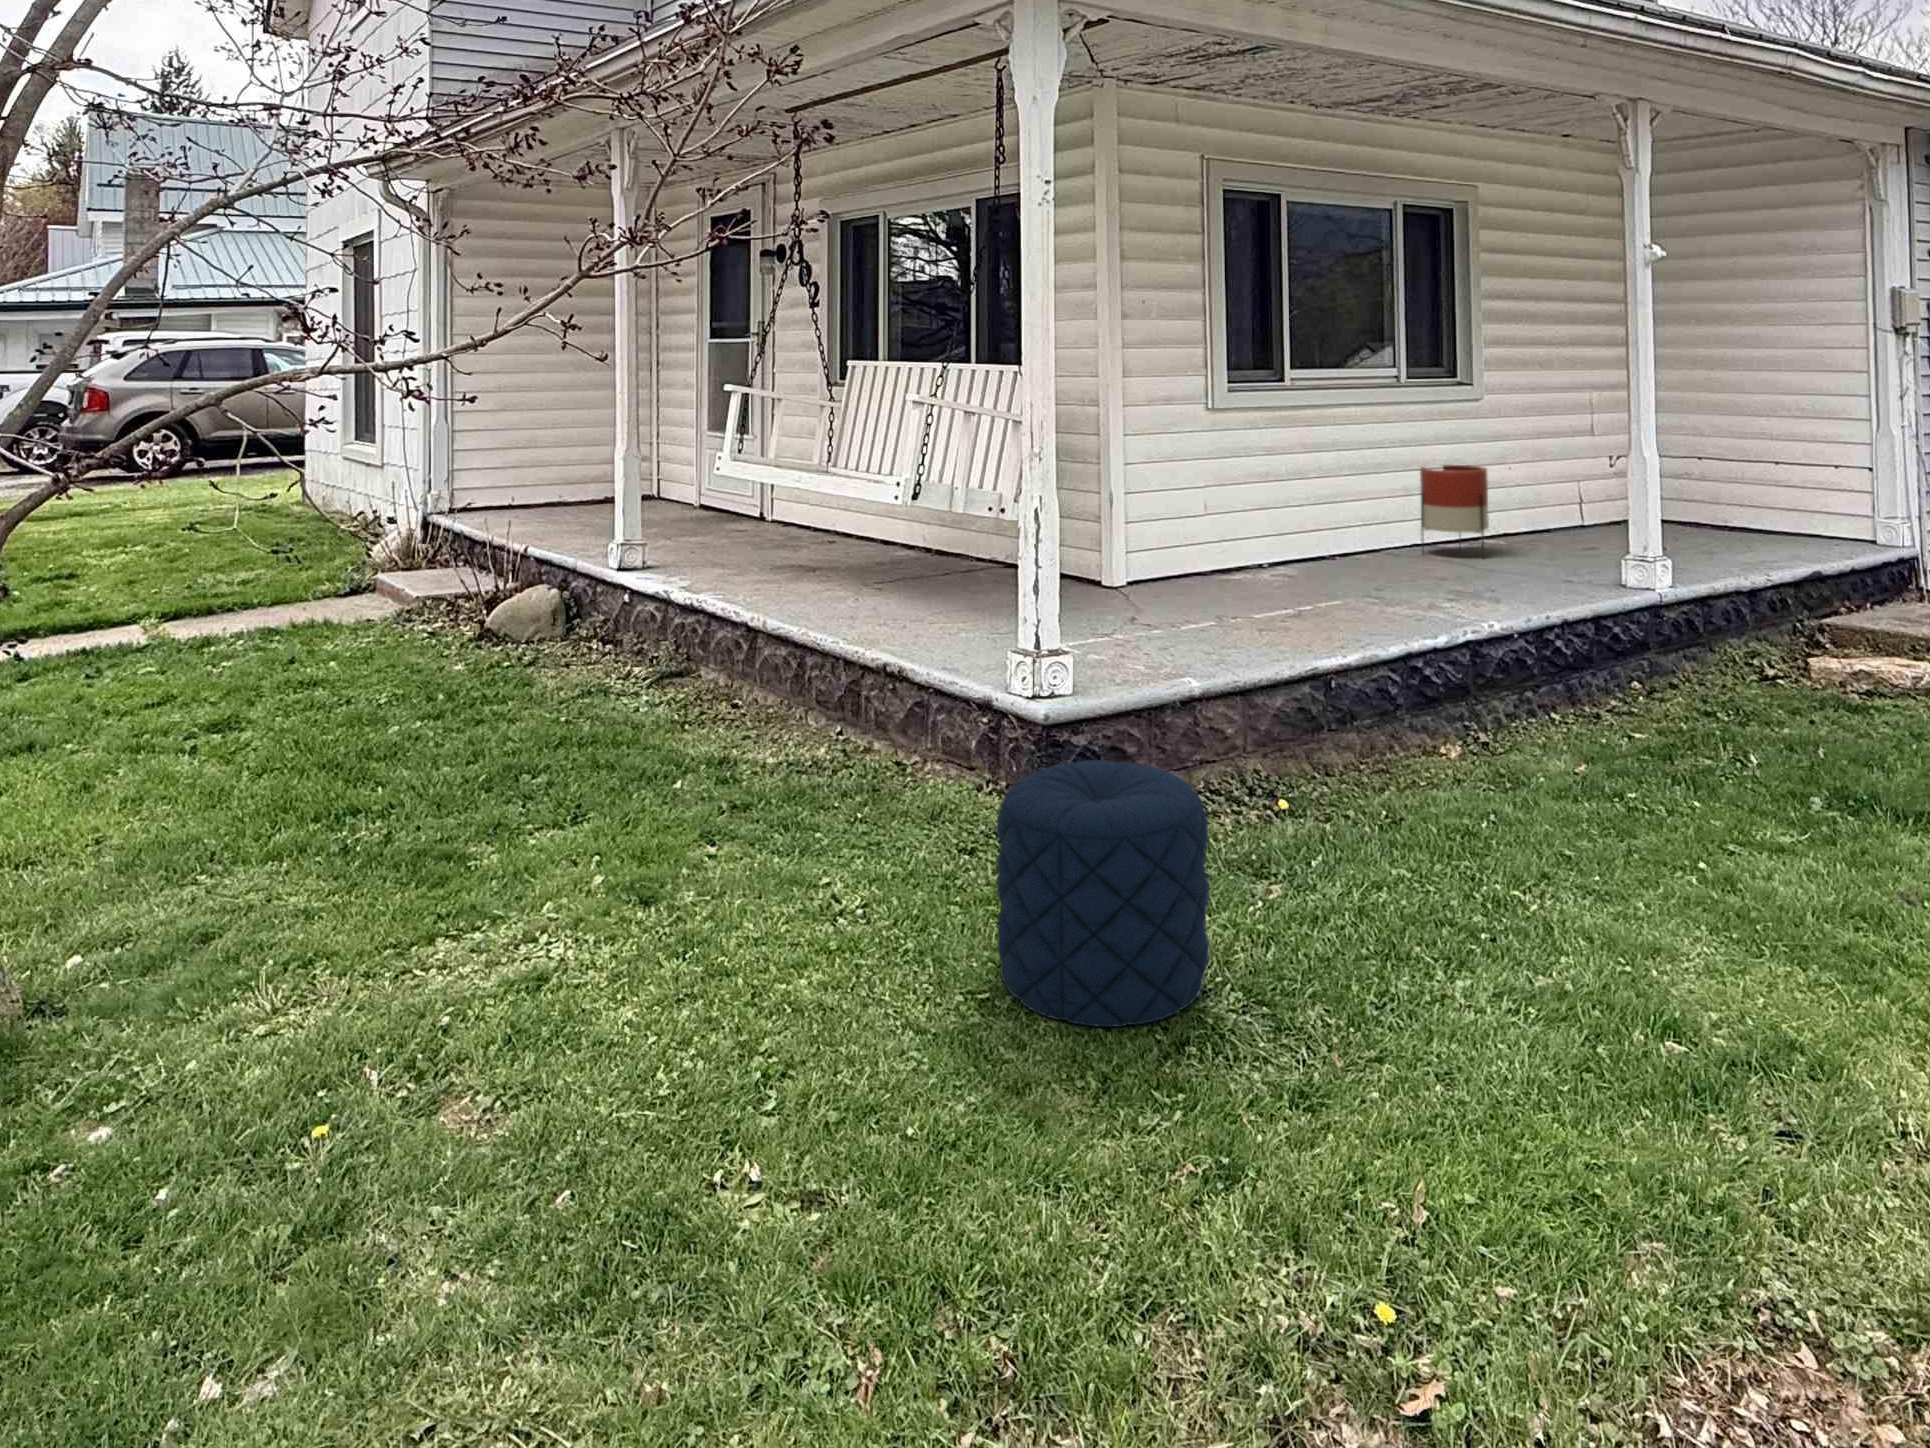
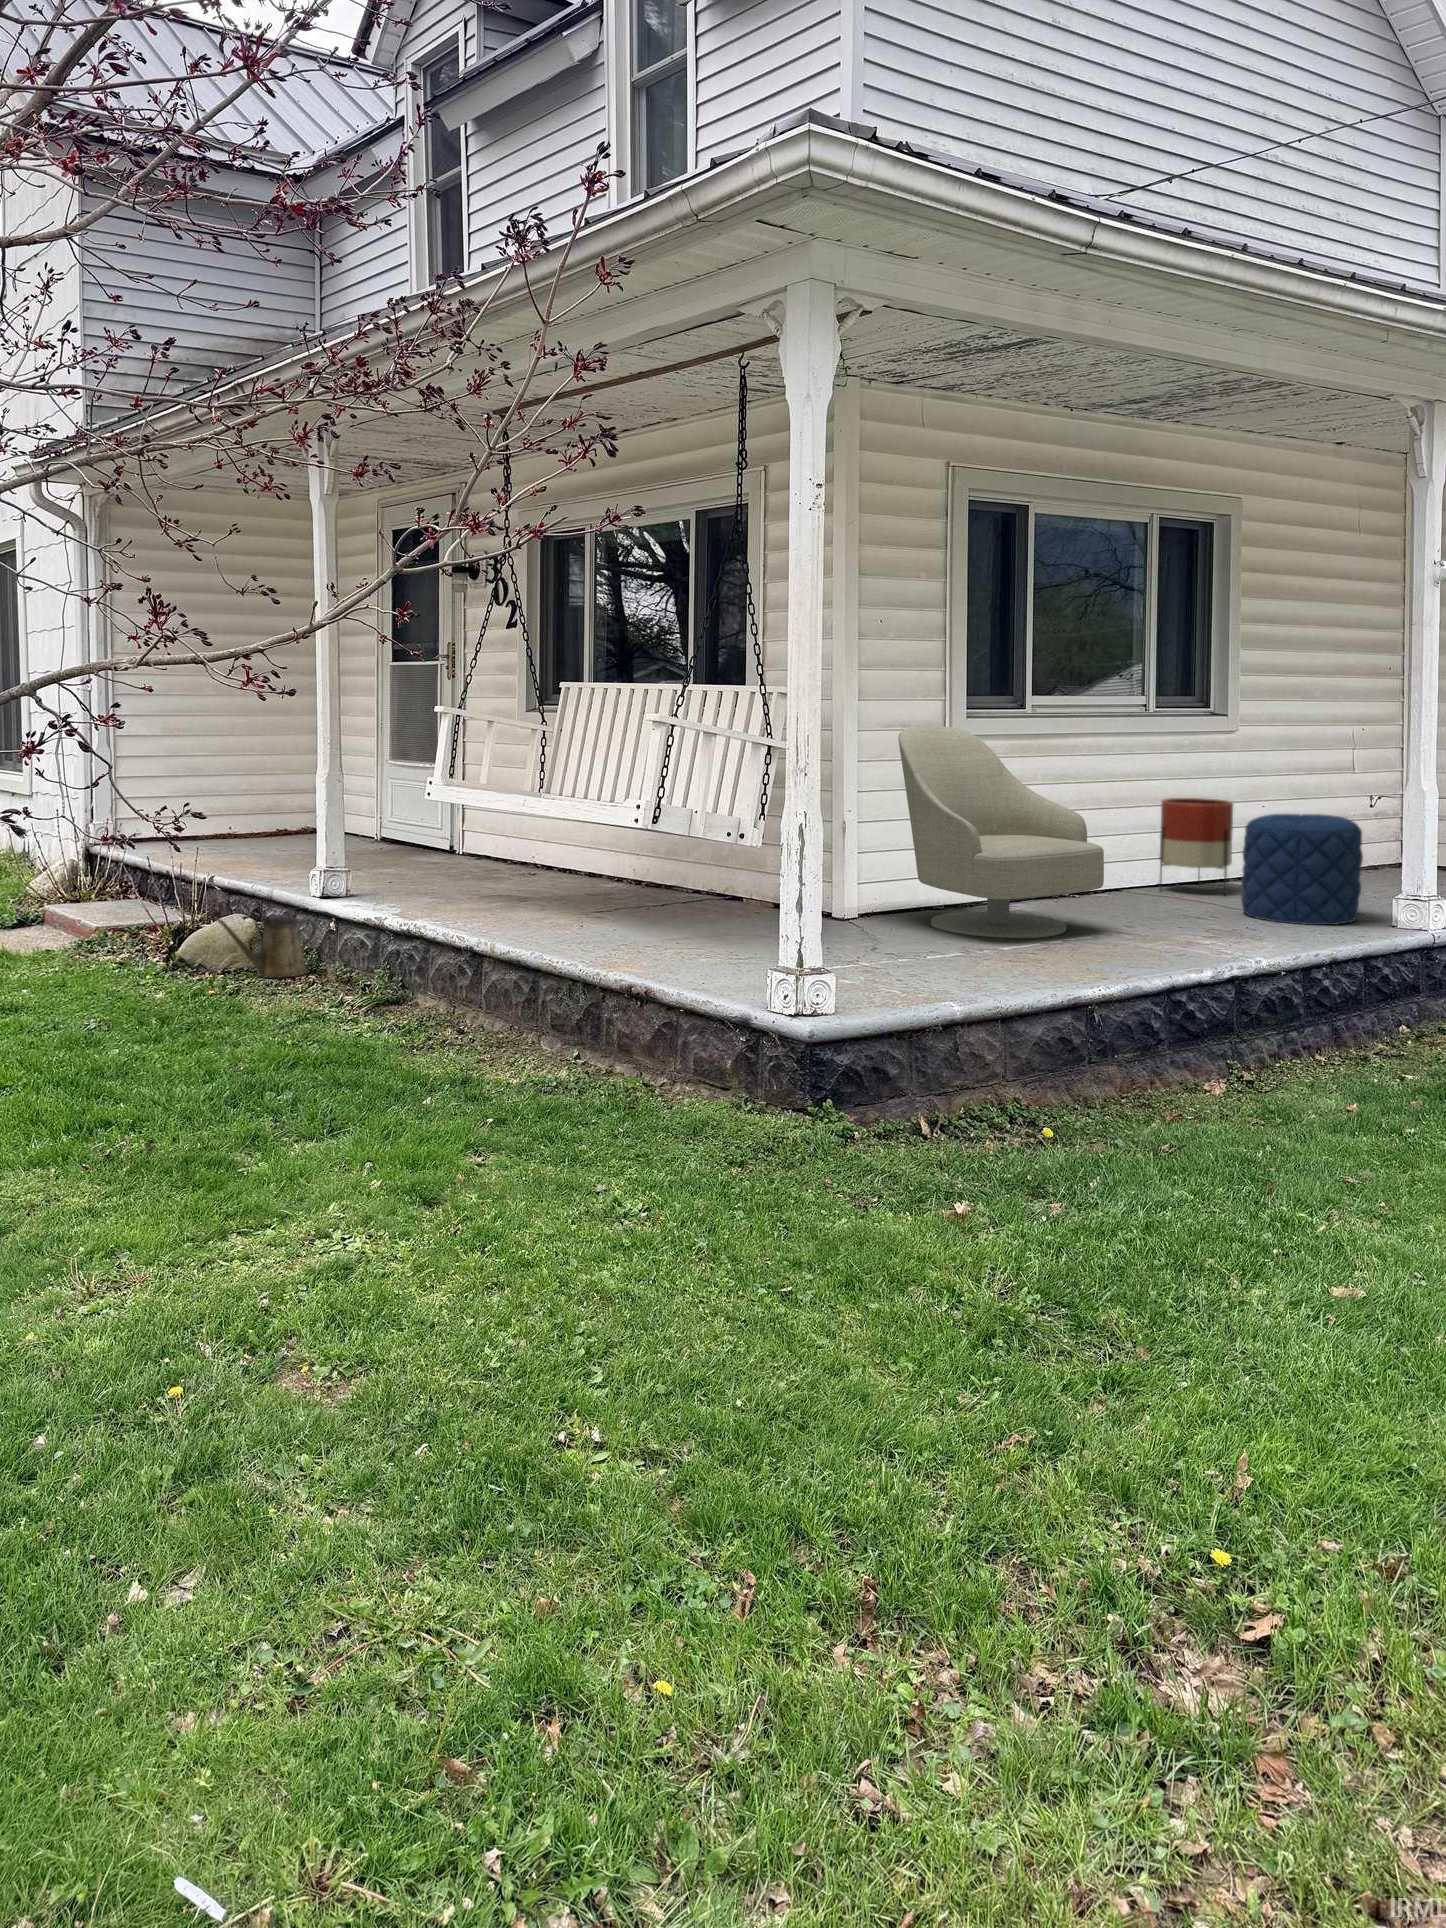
armchair: none [1159,402,1356,608] -> present [898,726,1104,938]
watering can: none [502,594,607,656] -> present [214,916,317,978]
pouf: present [996,760,1209,1027] -> present [1241,814,1363,925]

